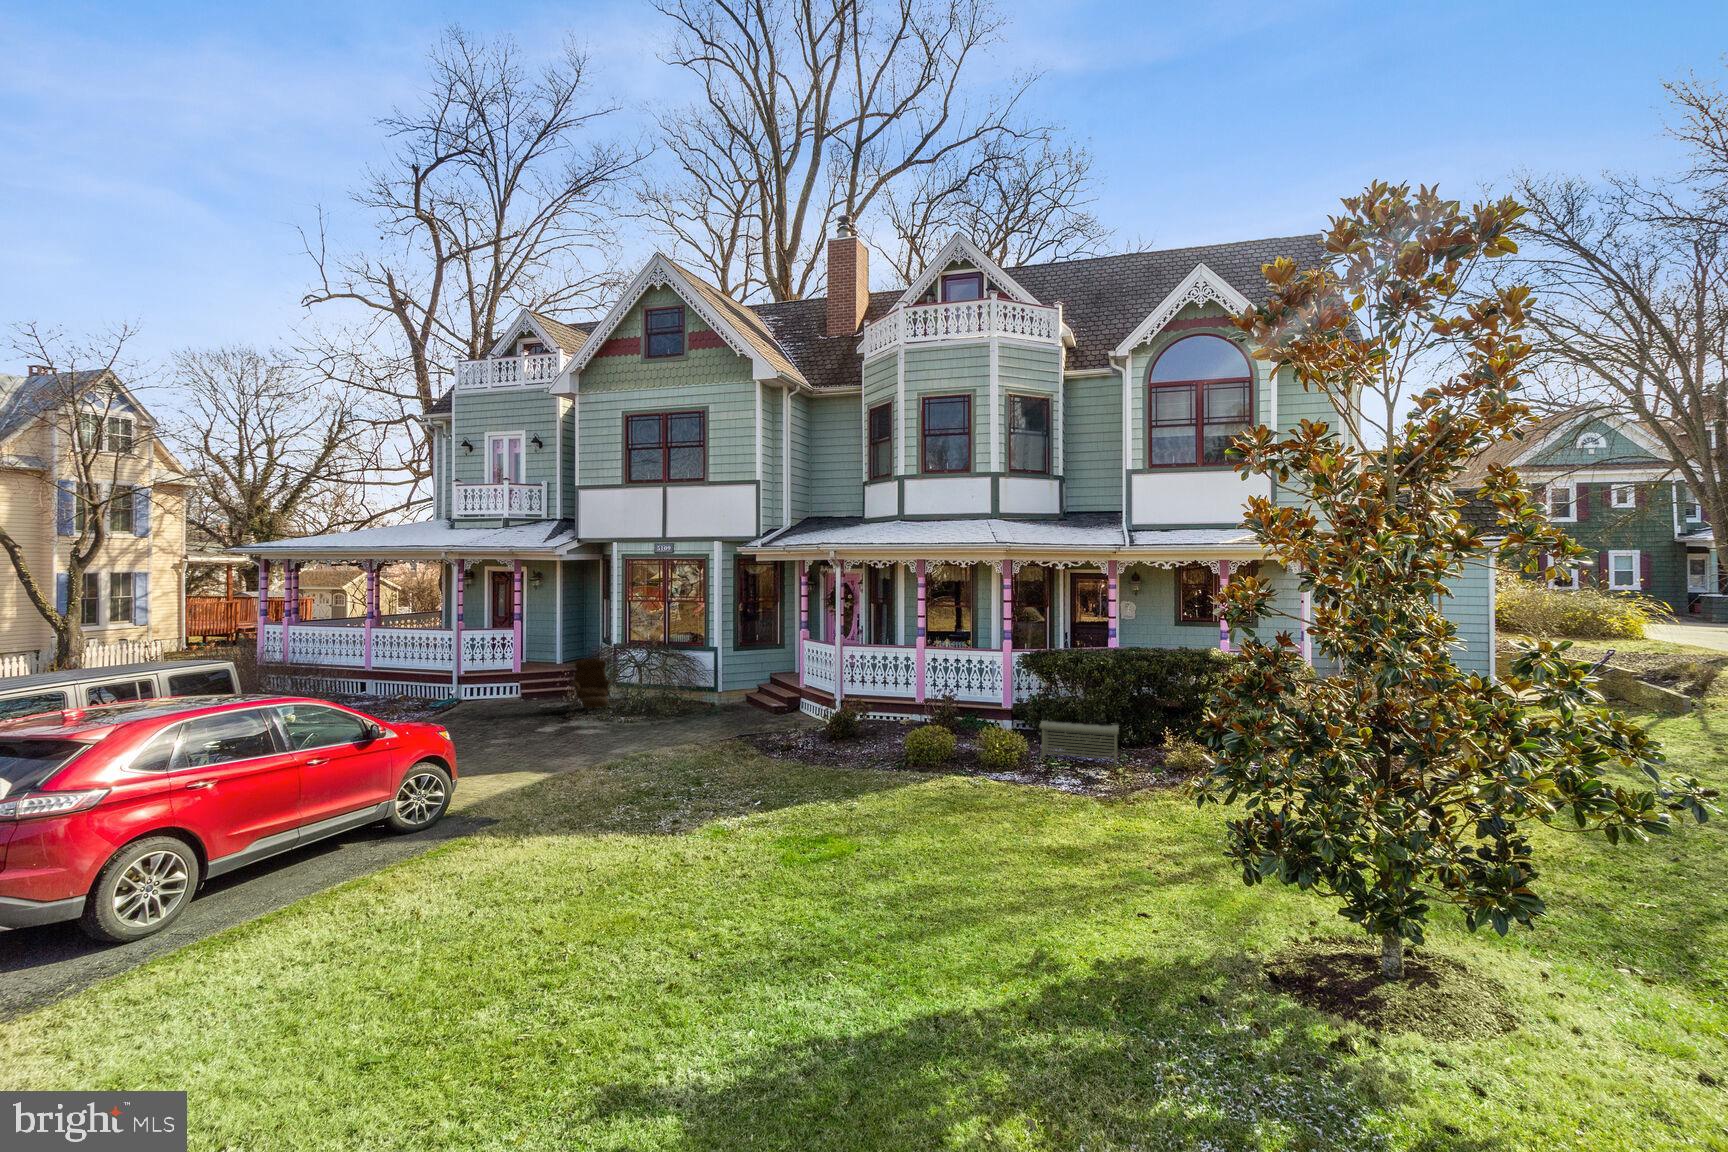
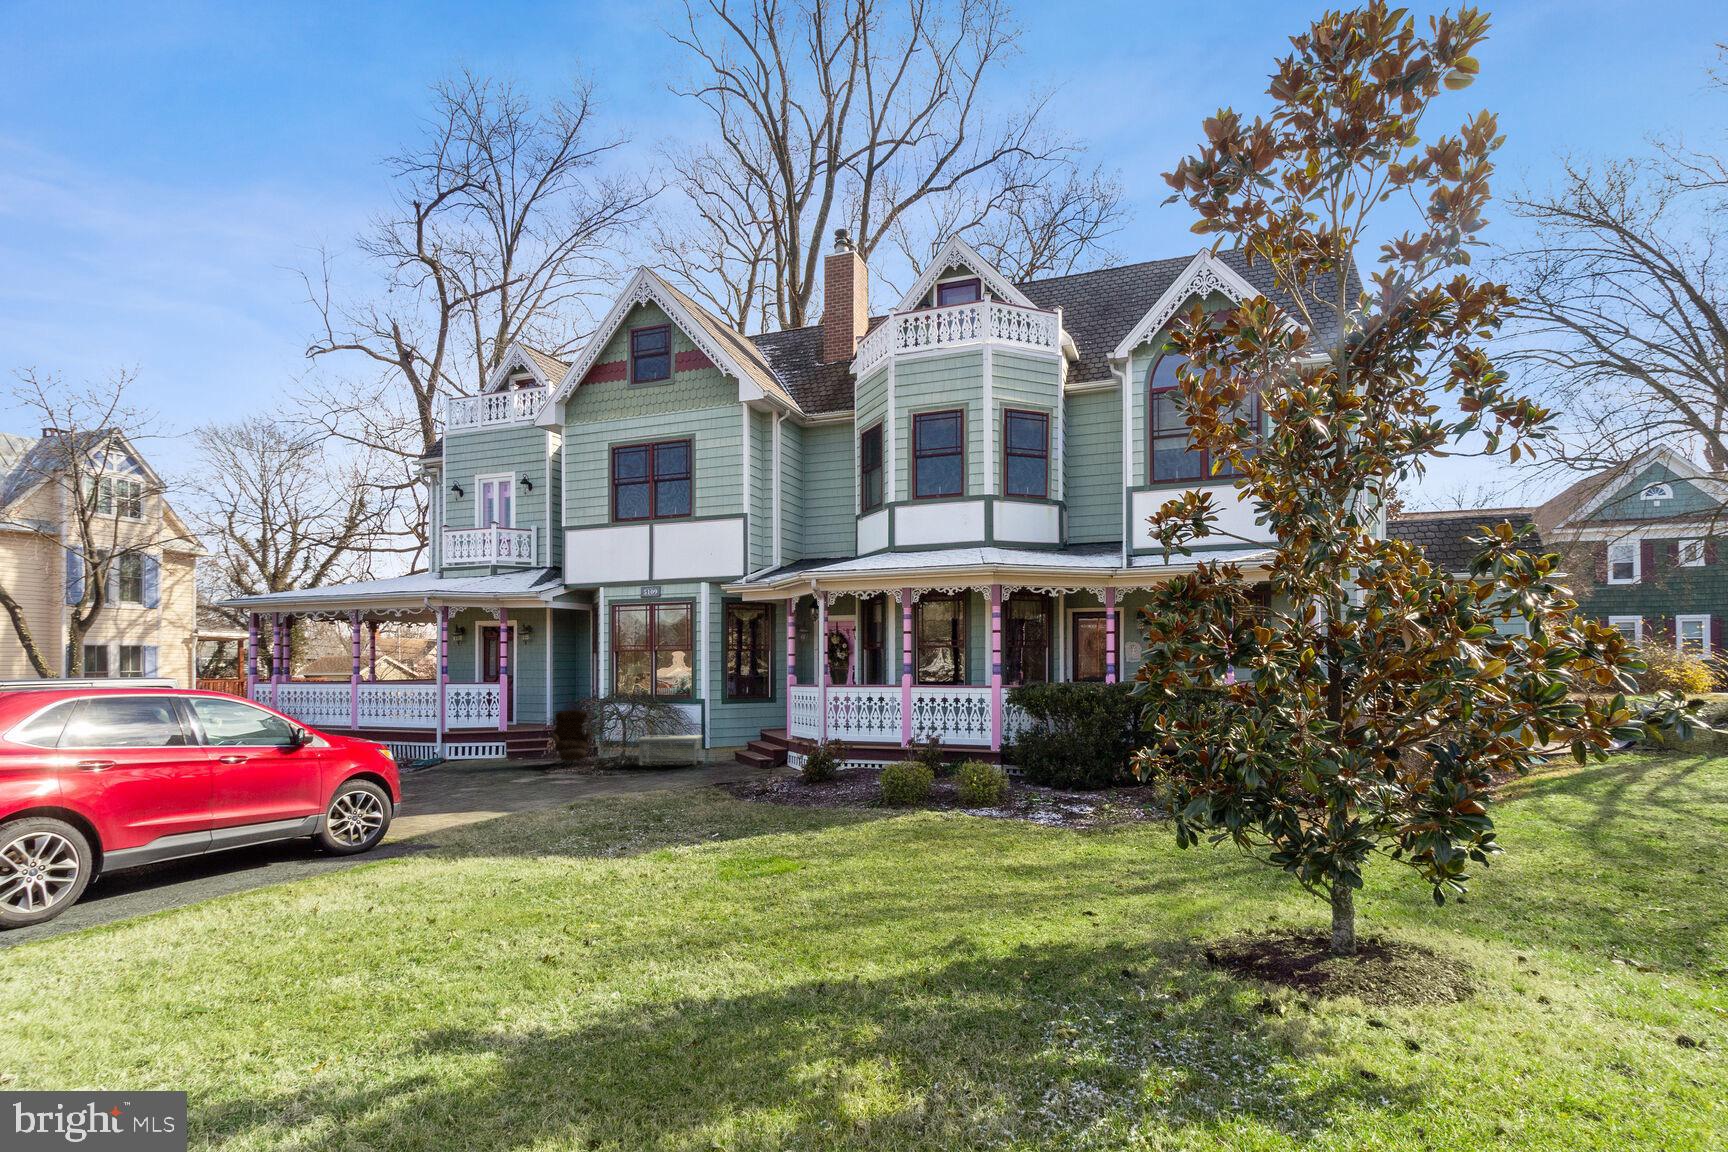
storage bench: present [1039,721,1119,764] -> present [637,735,702,765]

